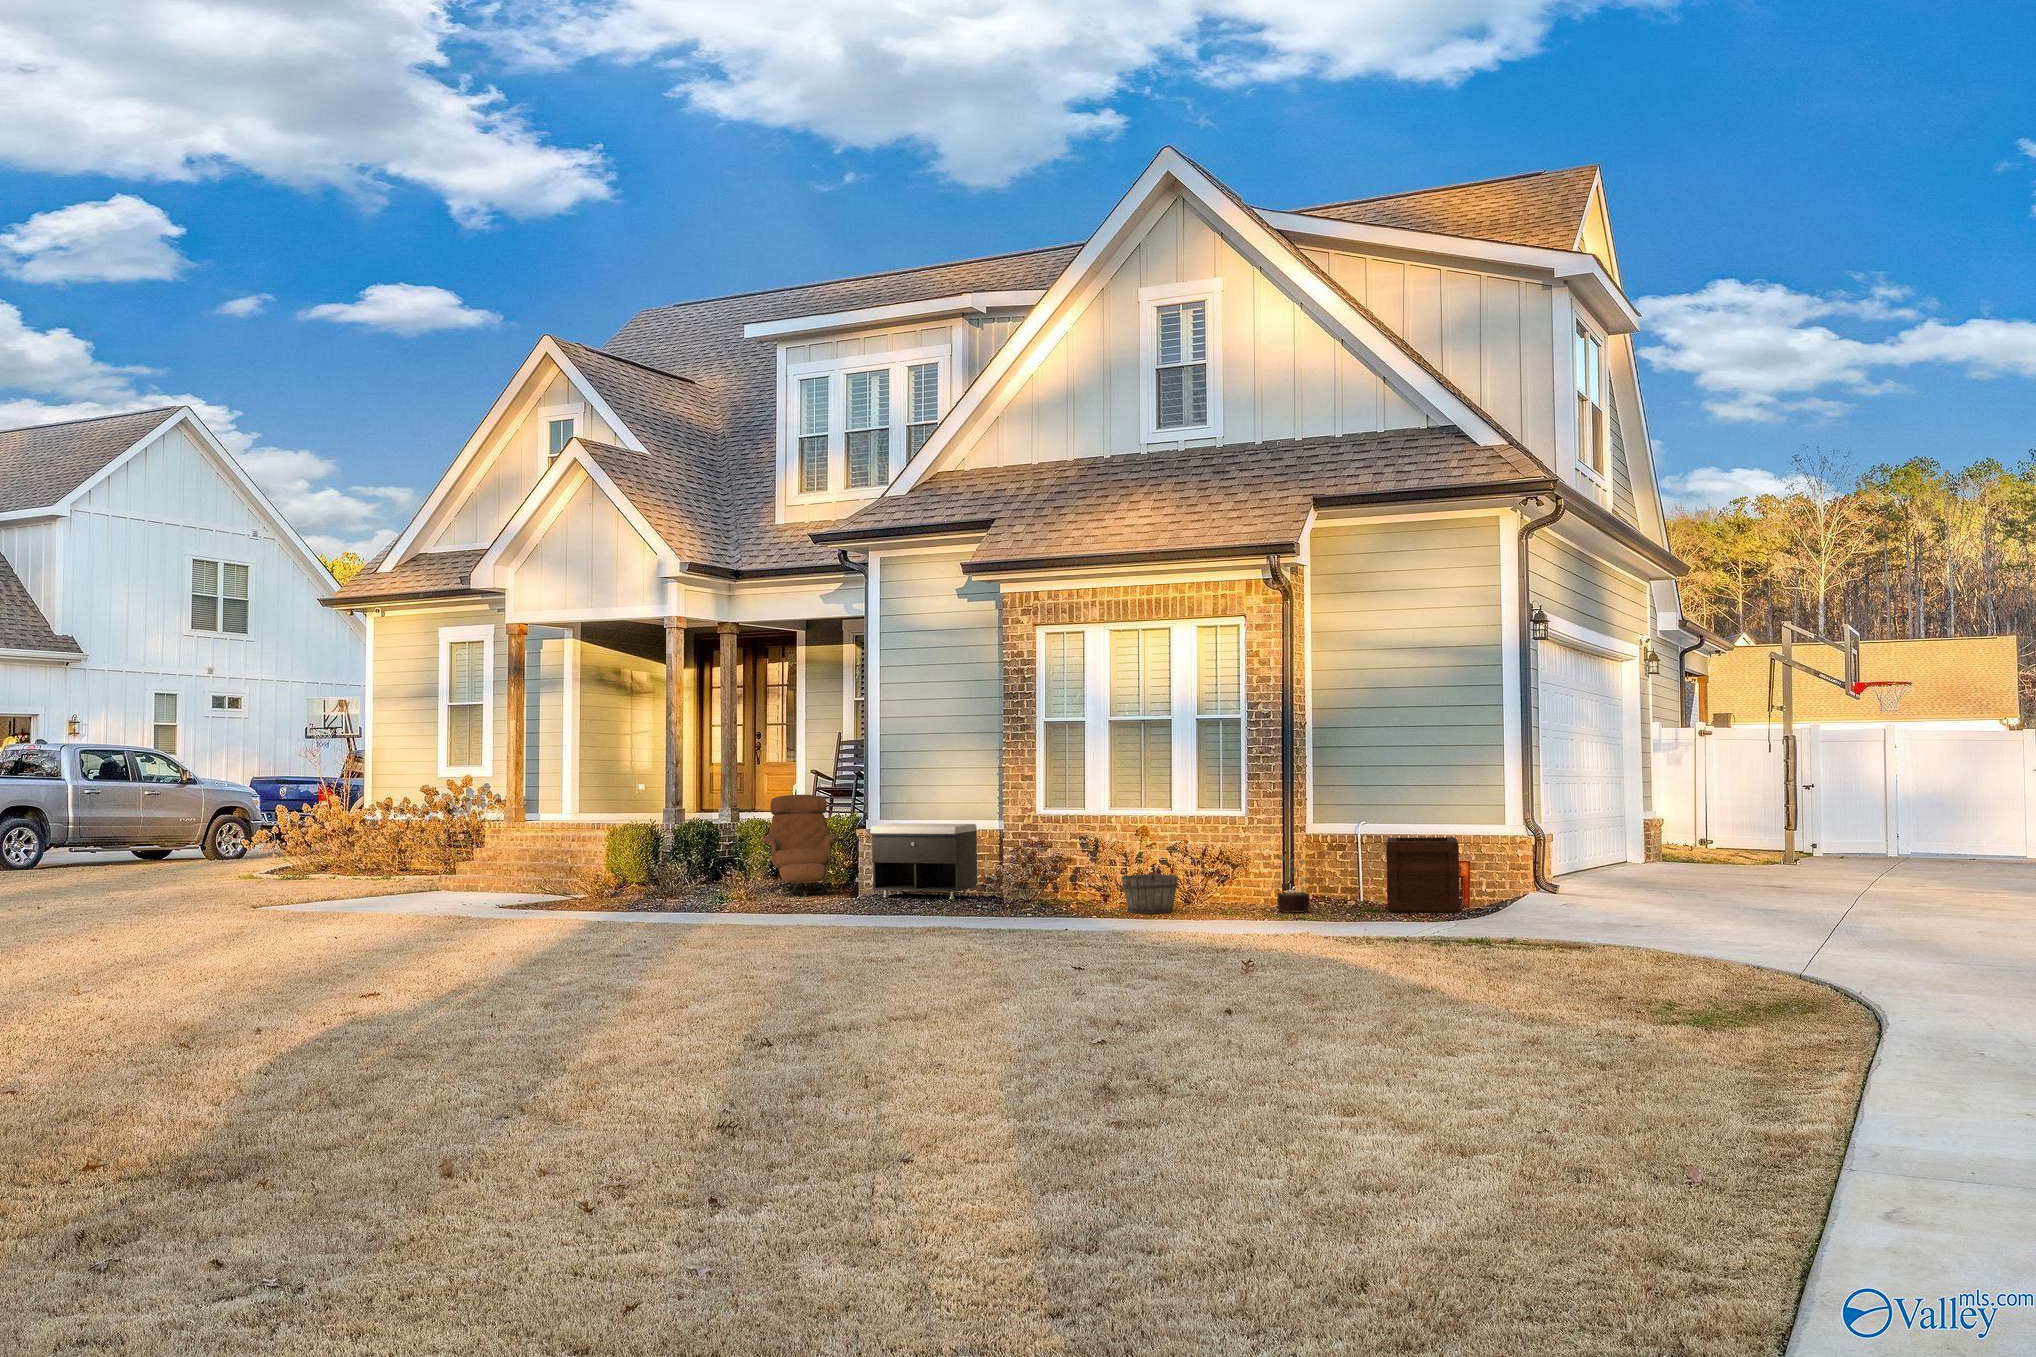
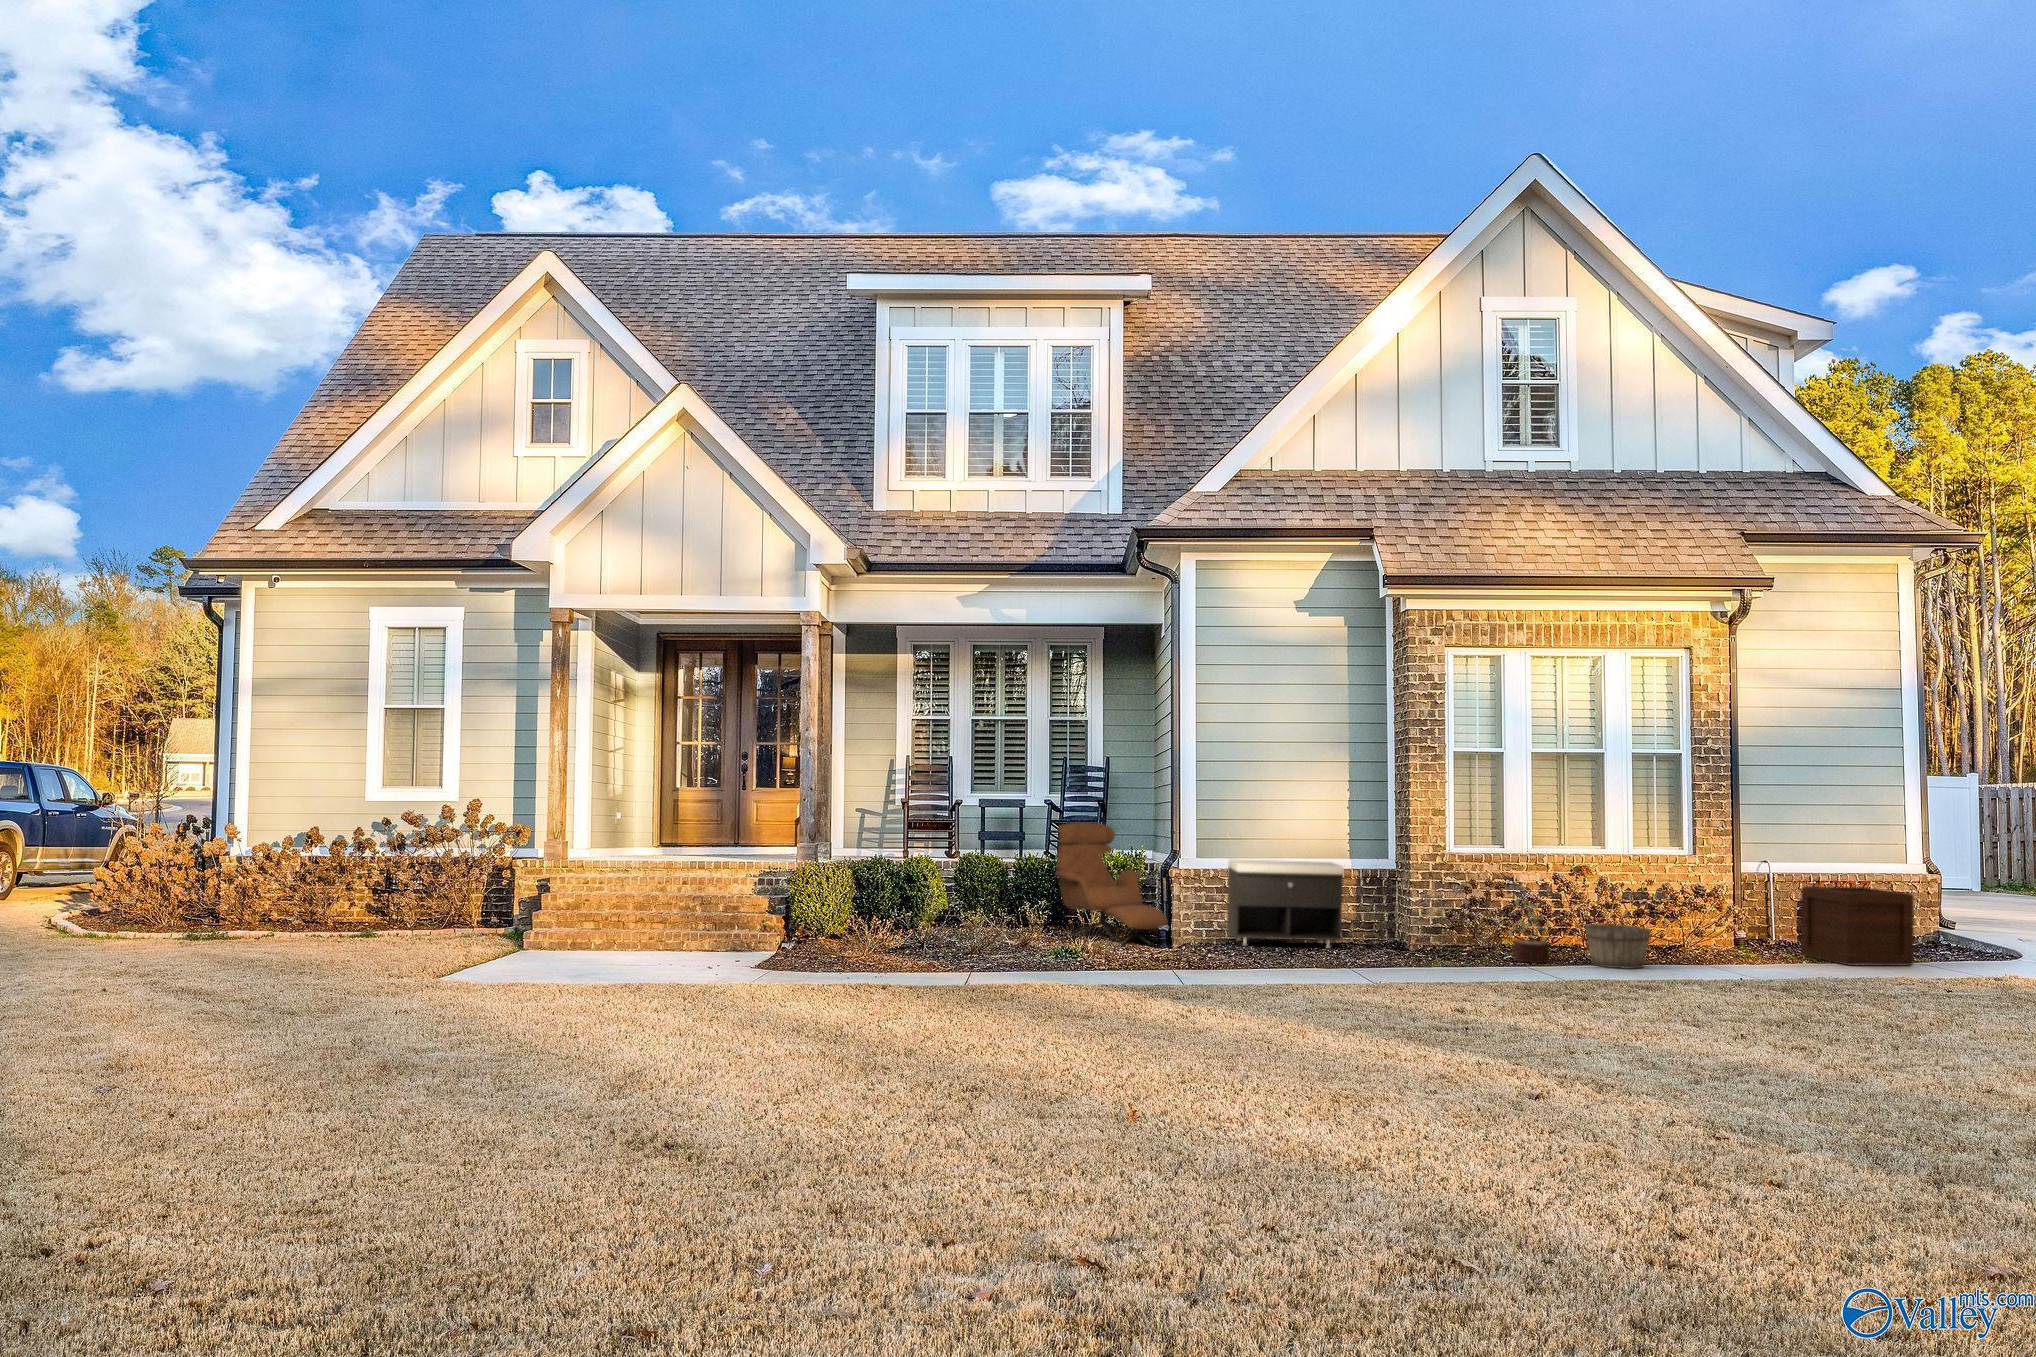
decorative plant: present [1271,855,1310,913] -> present [1508,899,1549,963]

